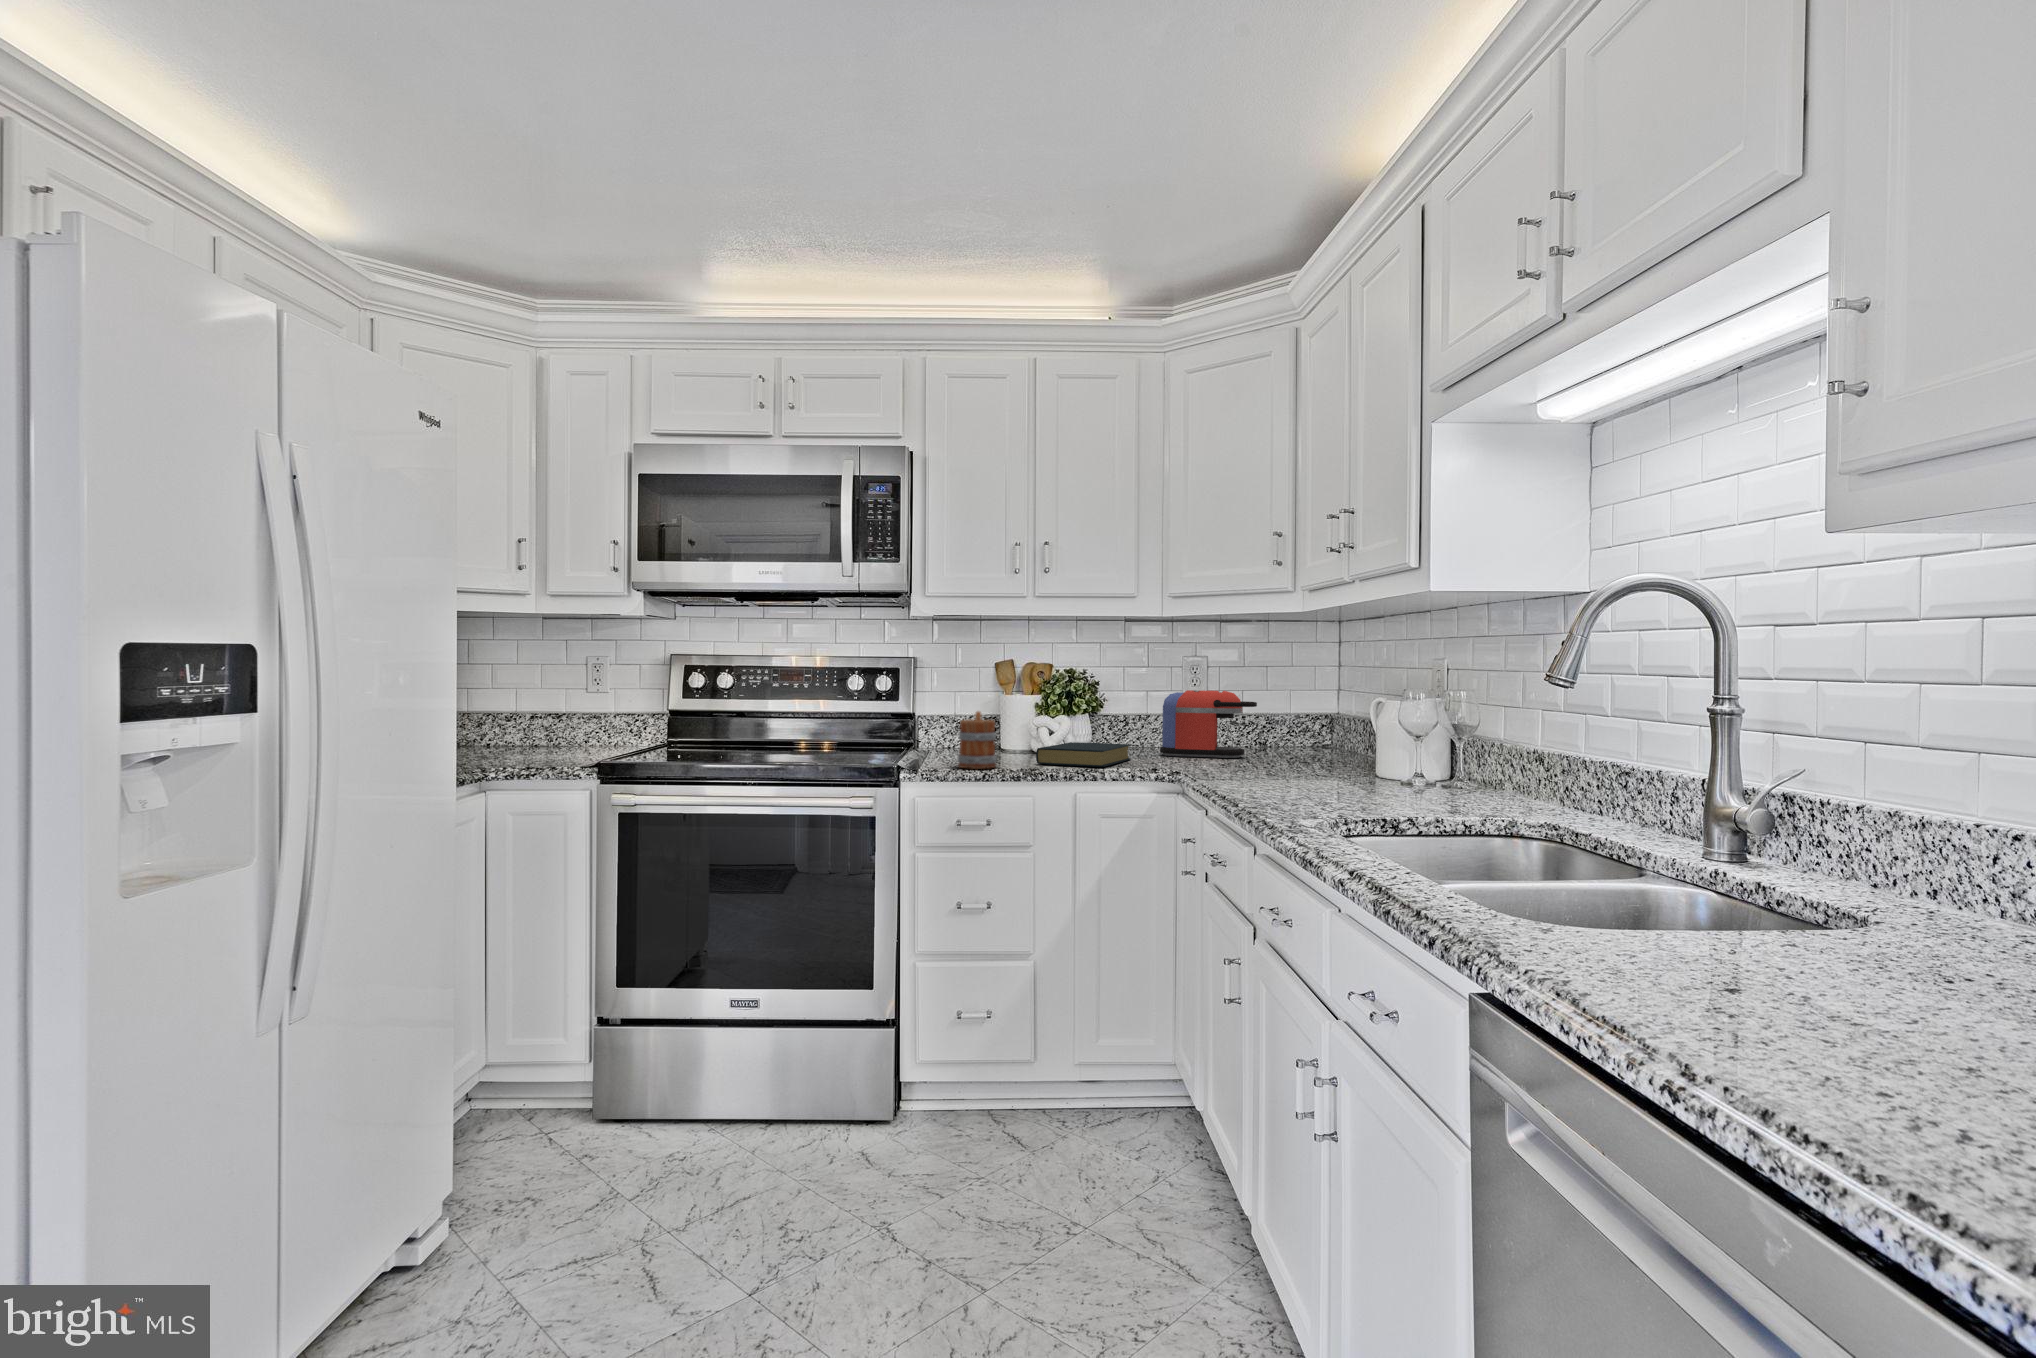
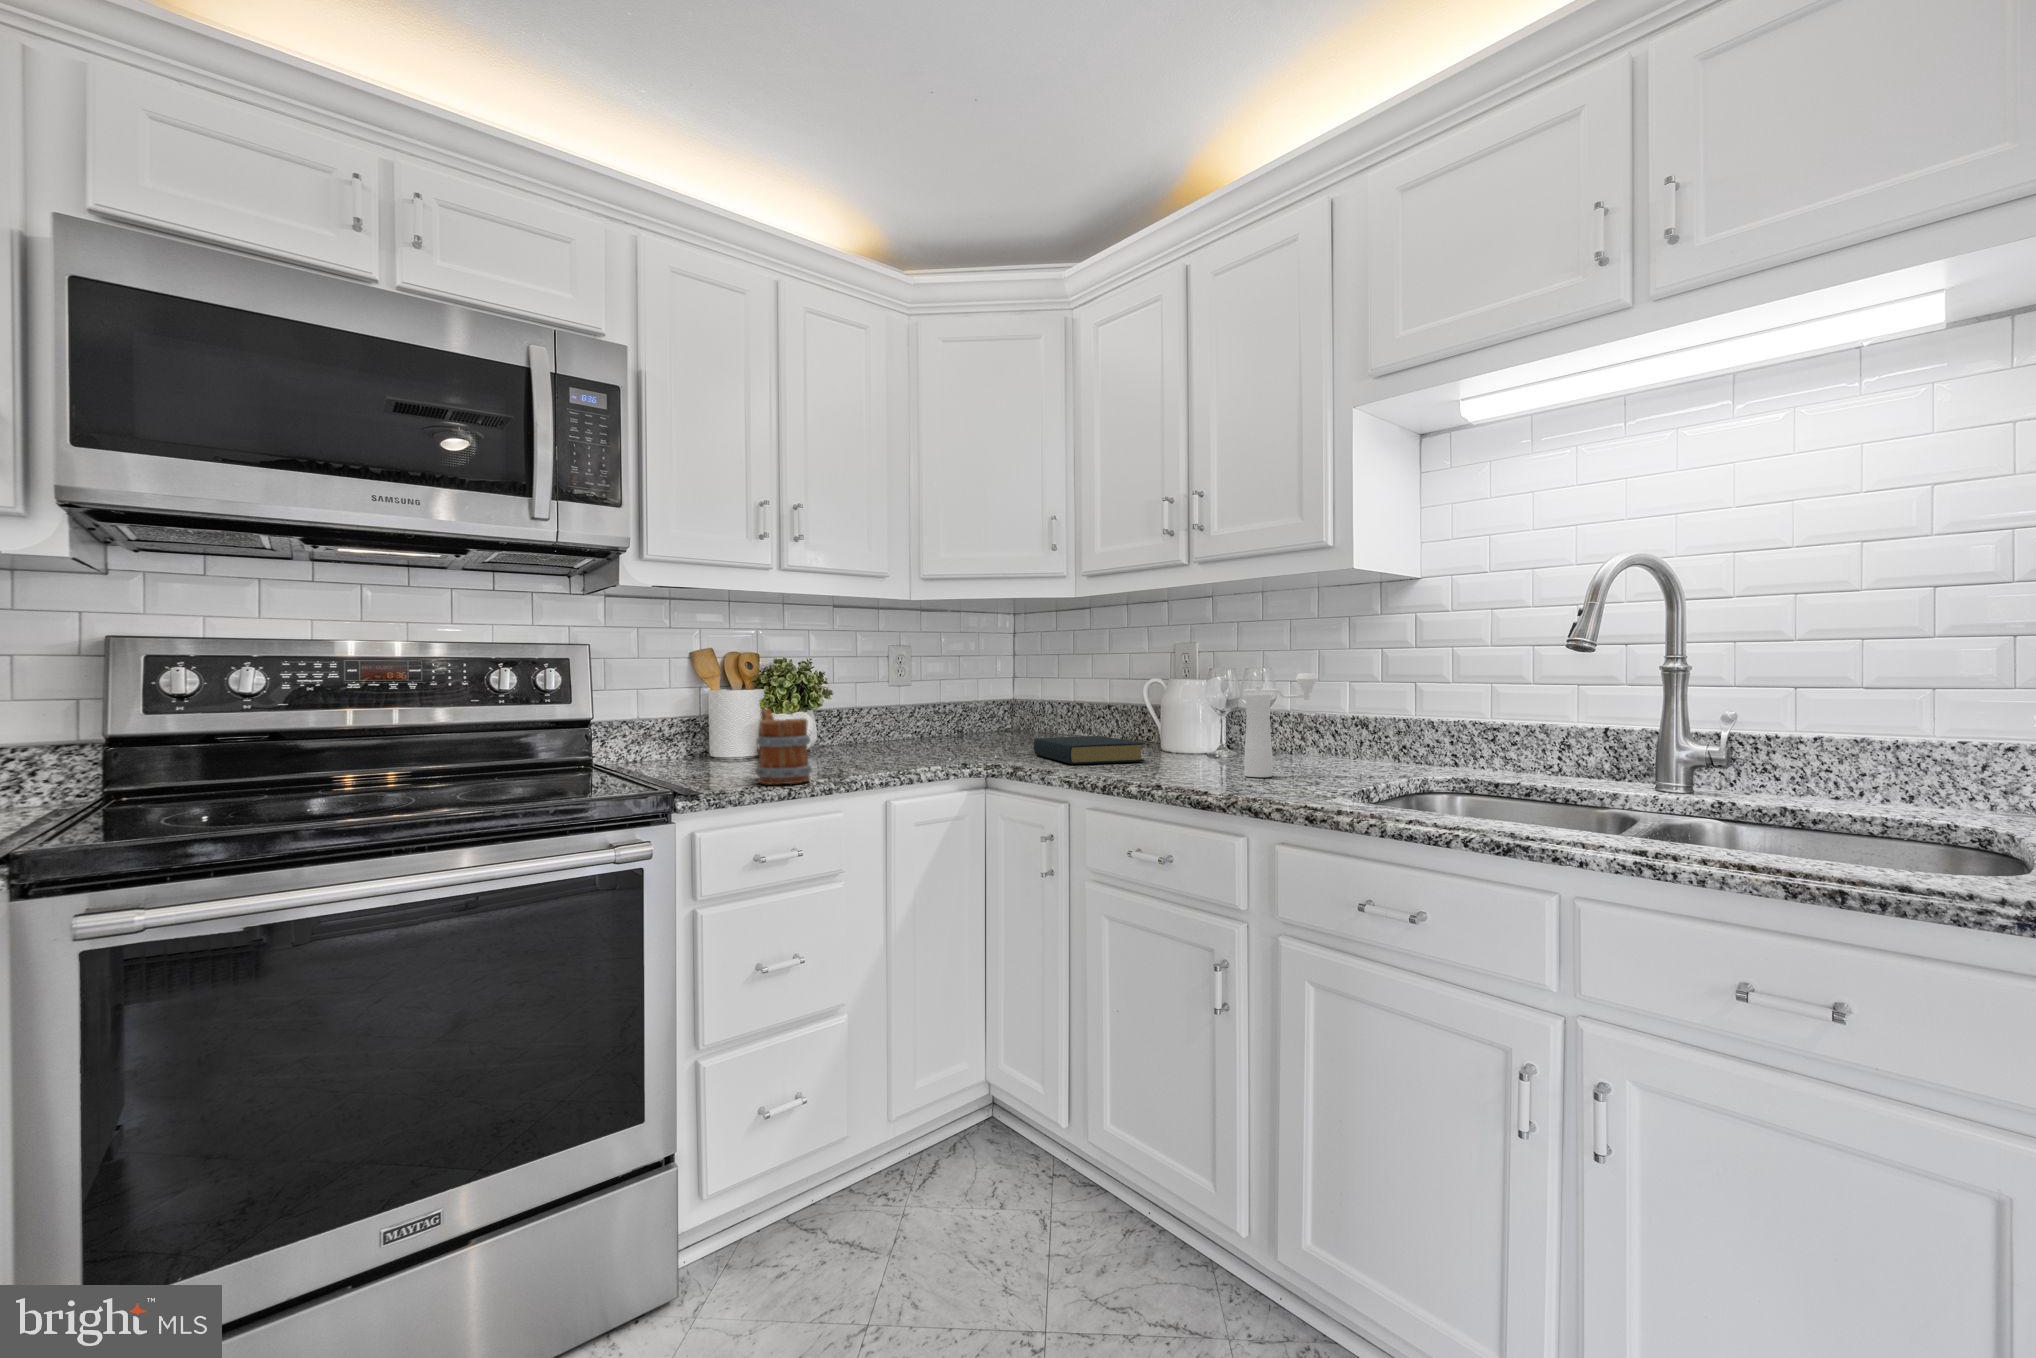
coffee maker: present [1160,690,1257,758] -> none [896,678,992,751]
pepper mill: none [1329,699,1413,801] -> present [1243,673,1318,777]
hardback book: present [1036,742,1131,767] -> present [1034,736,1145,764]

